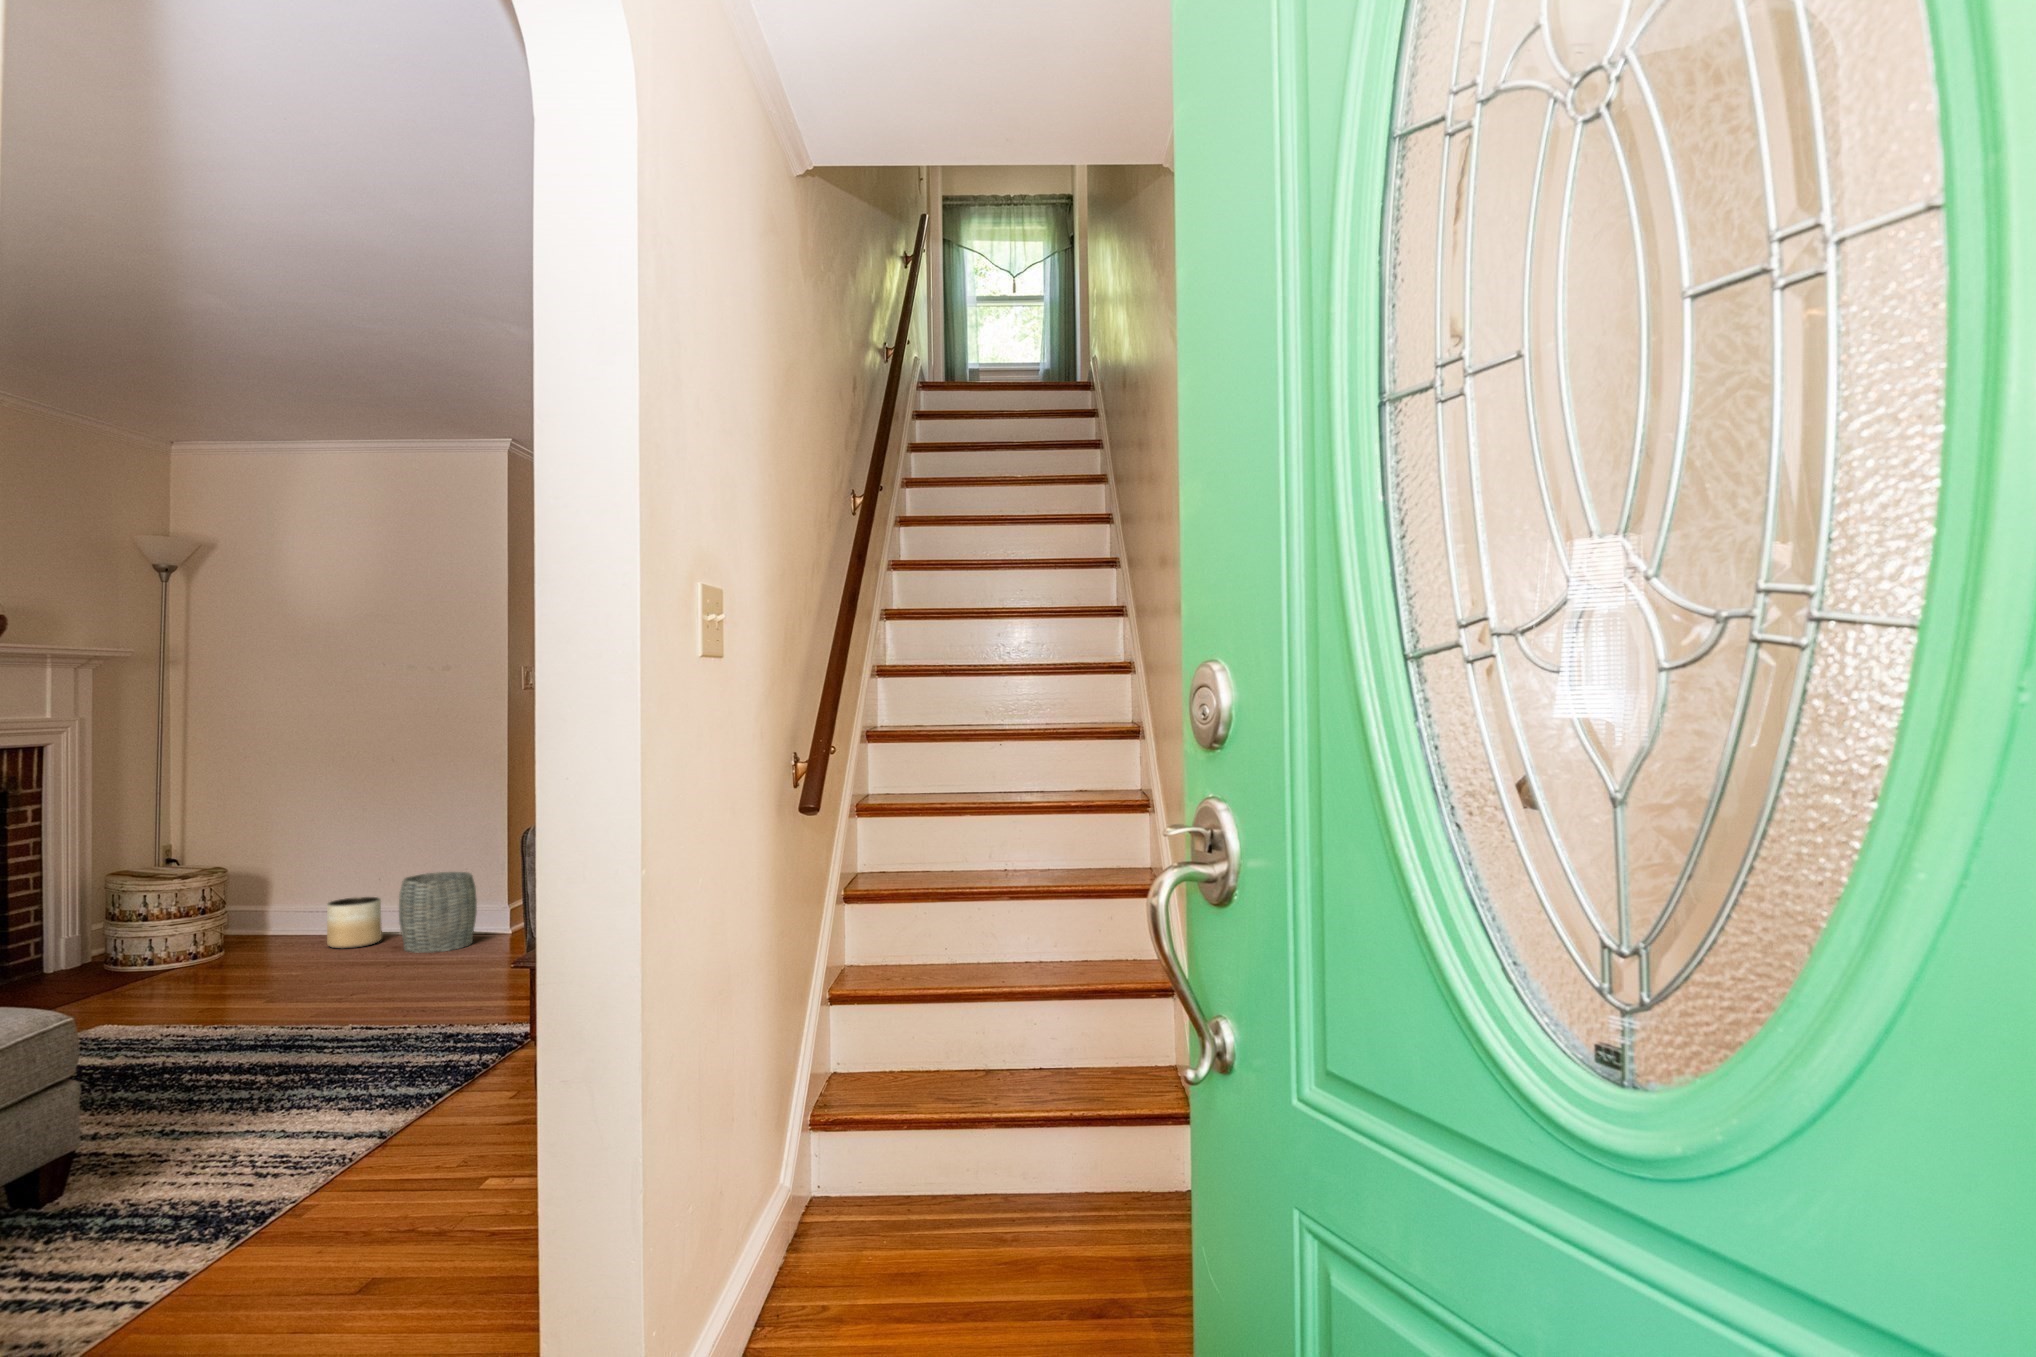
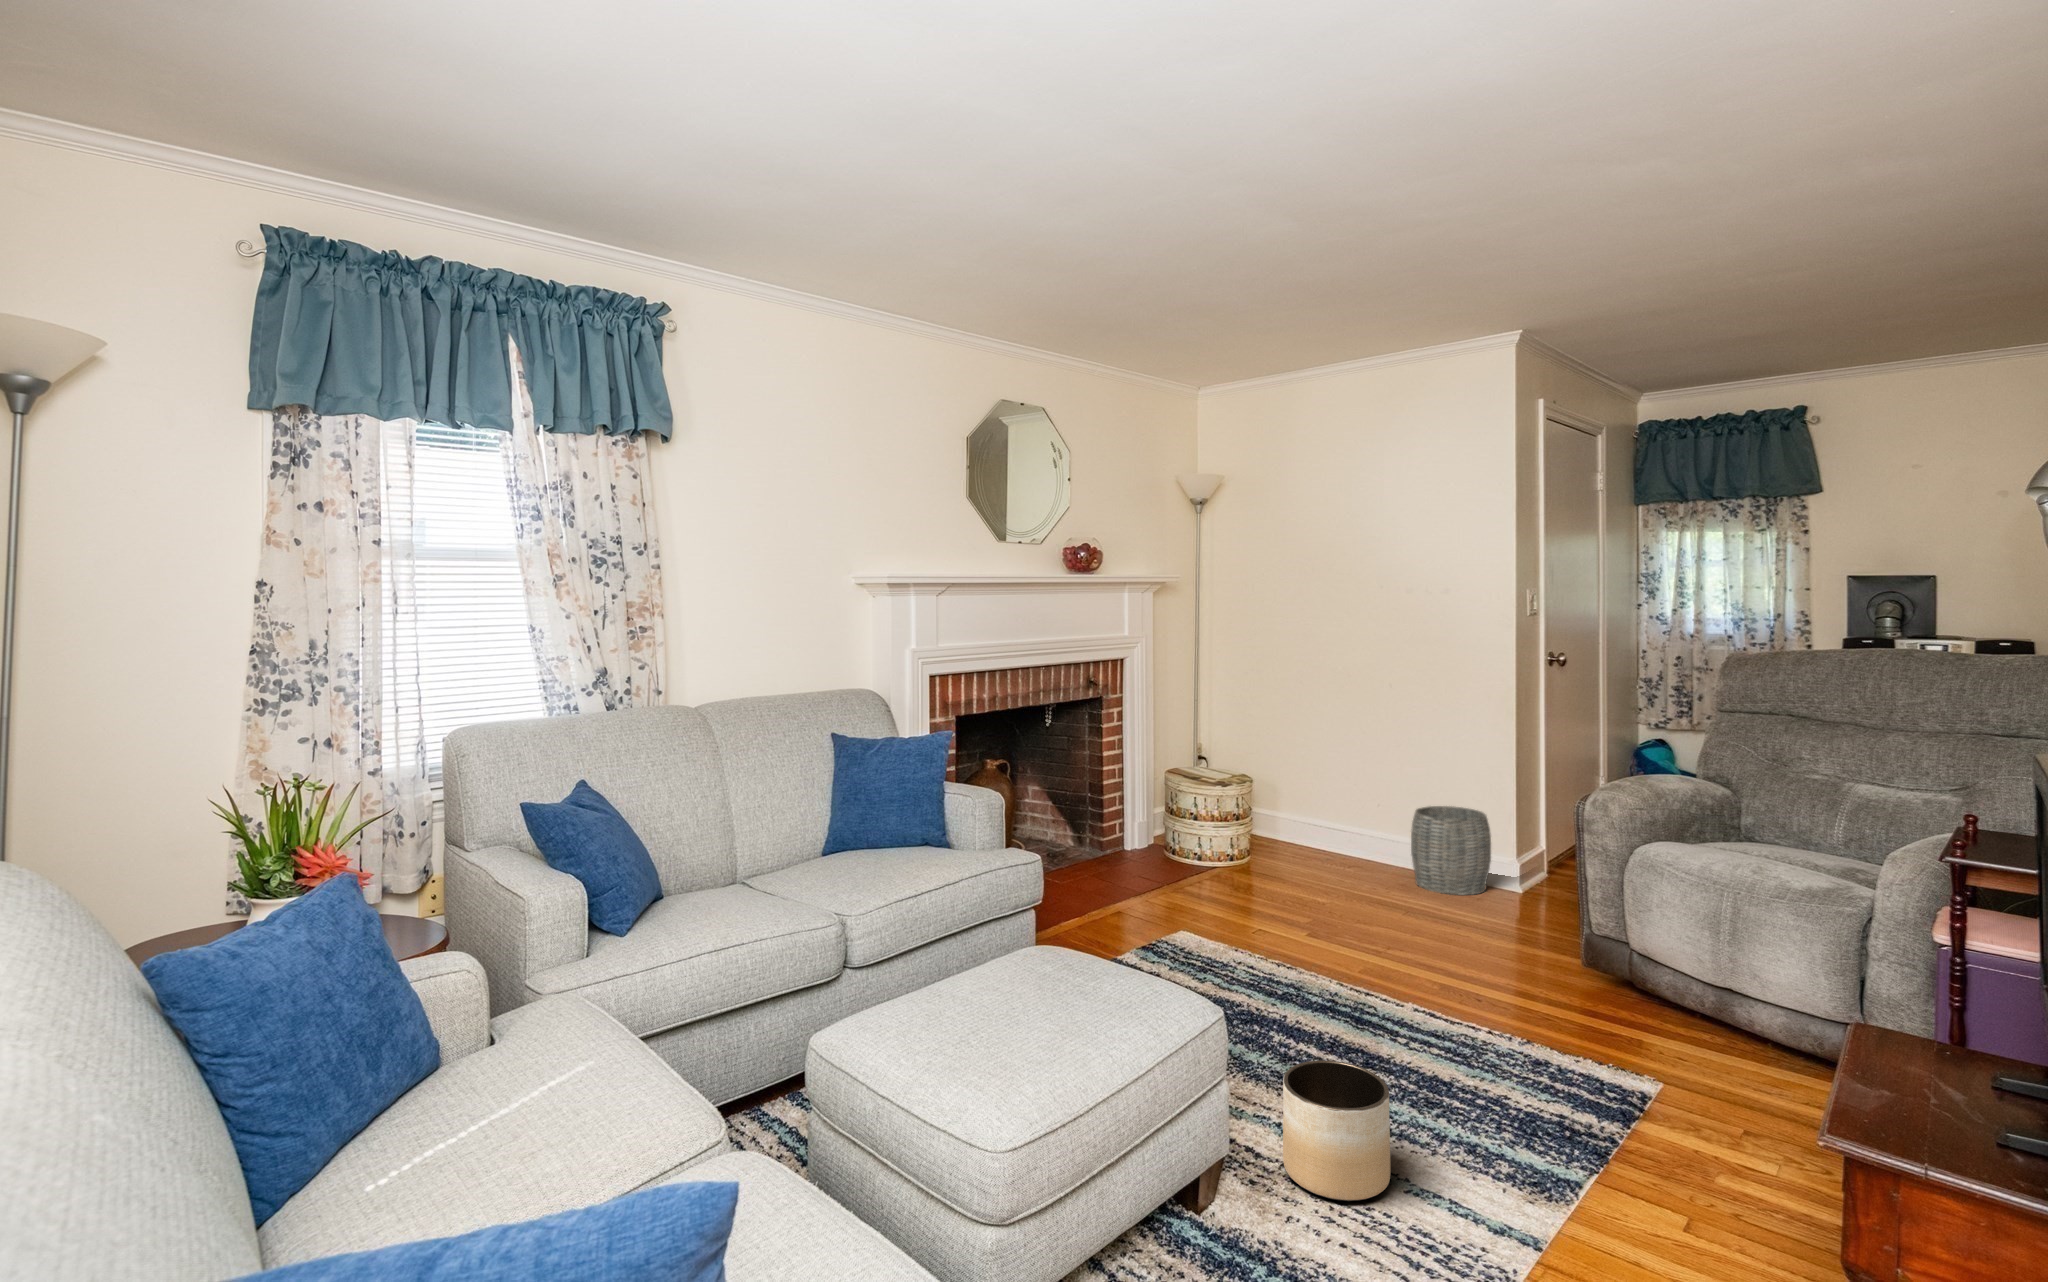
planter: present [327,897,382,949] -> present [1283,1060,1390,1201]

